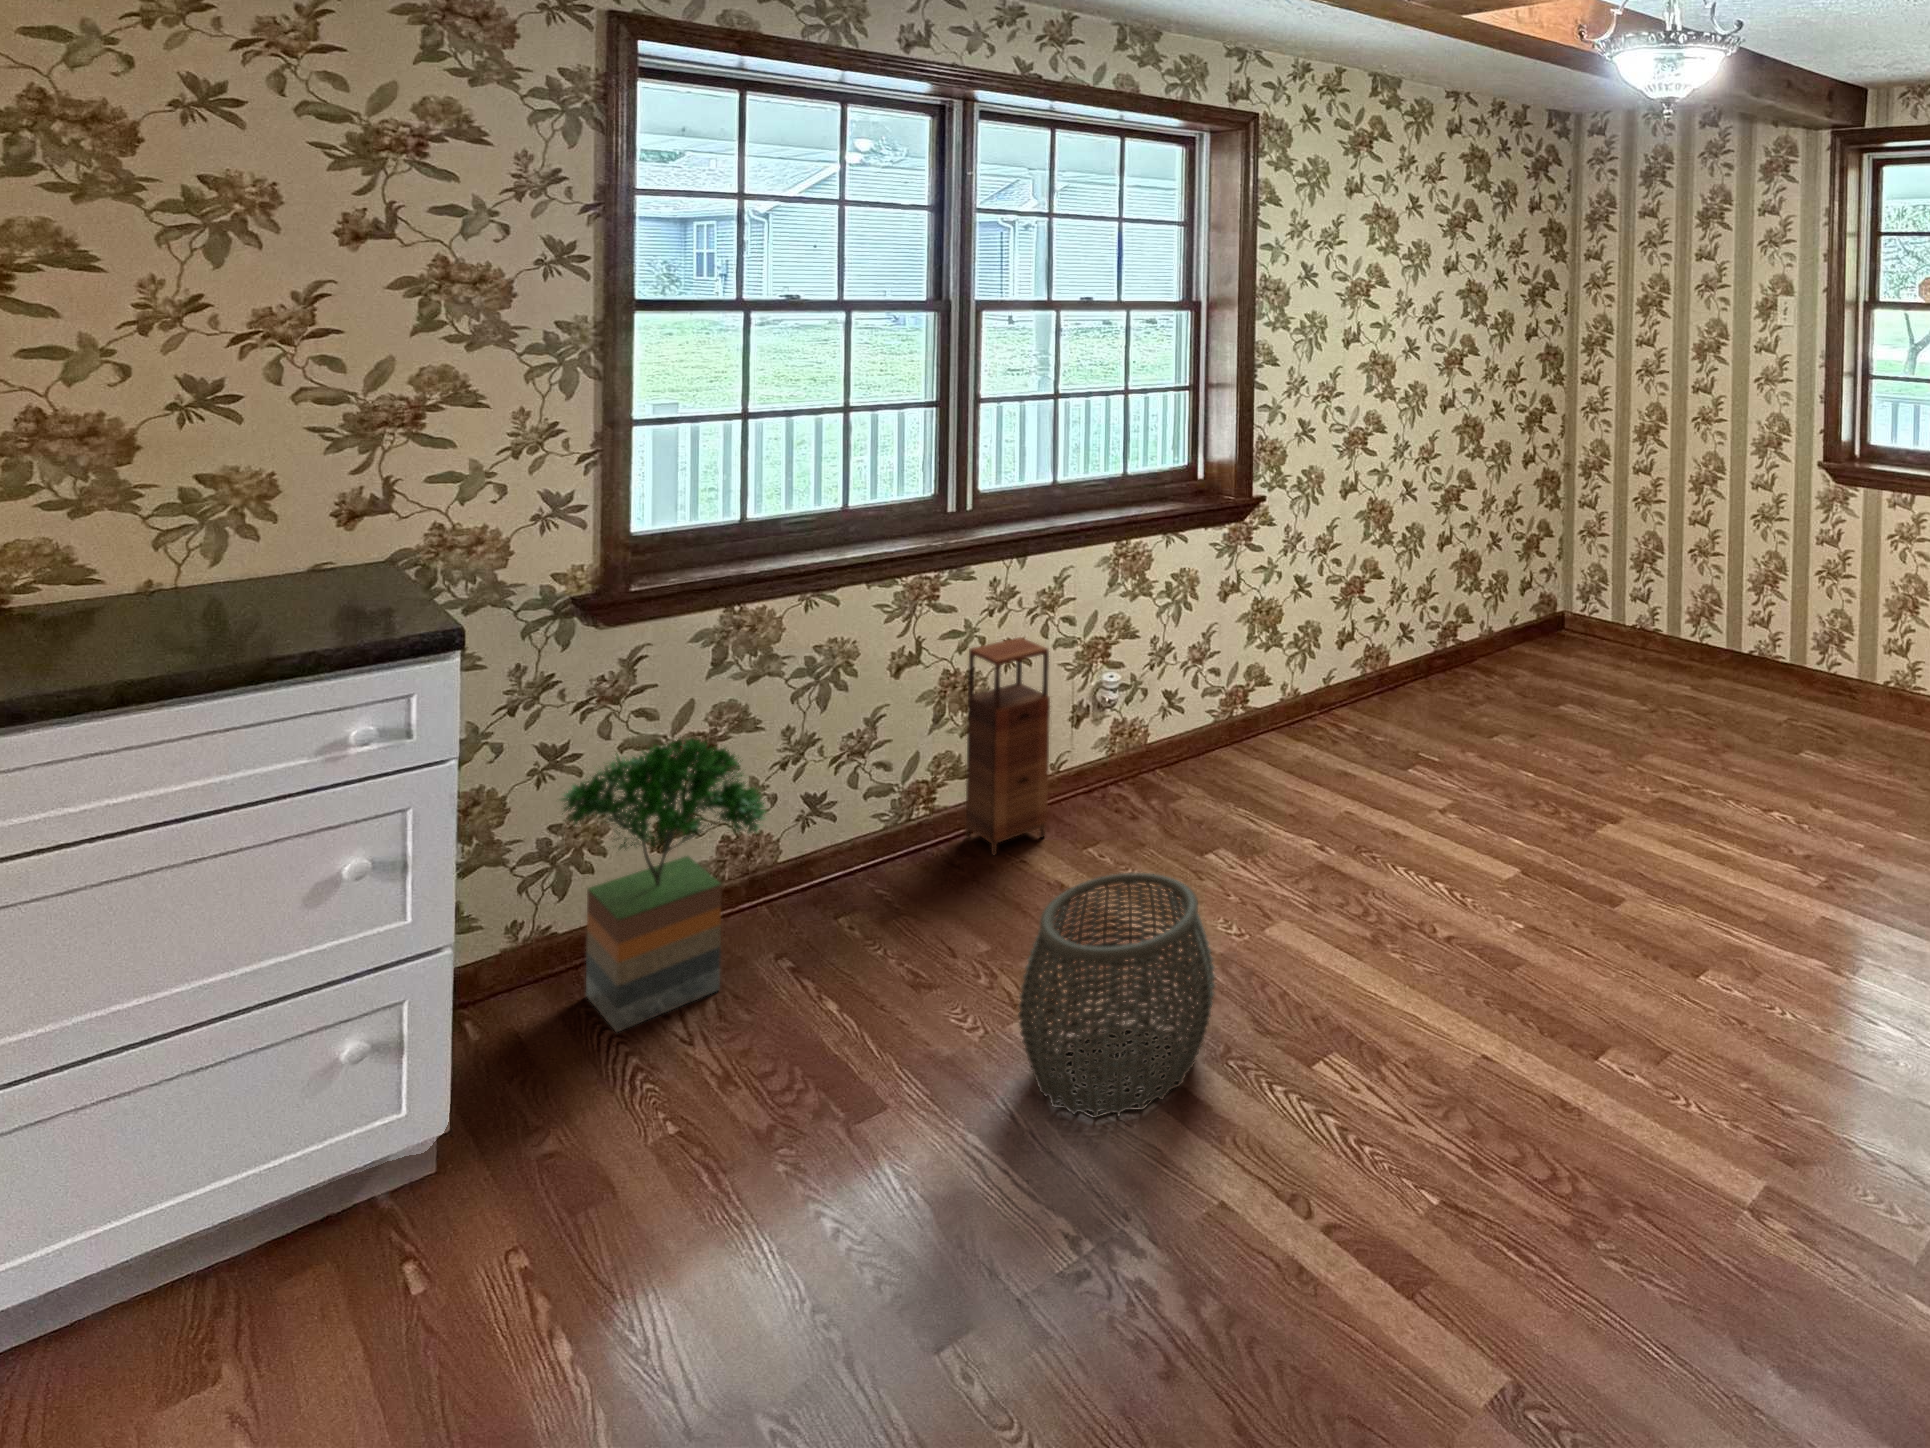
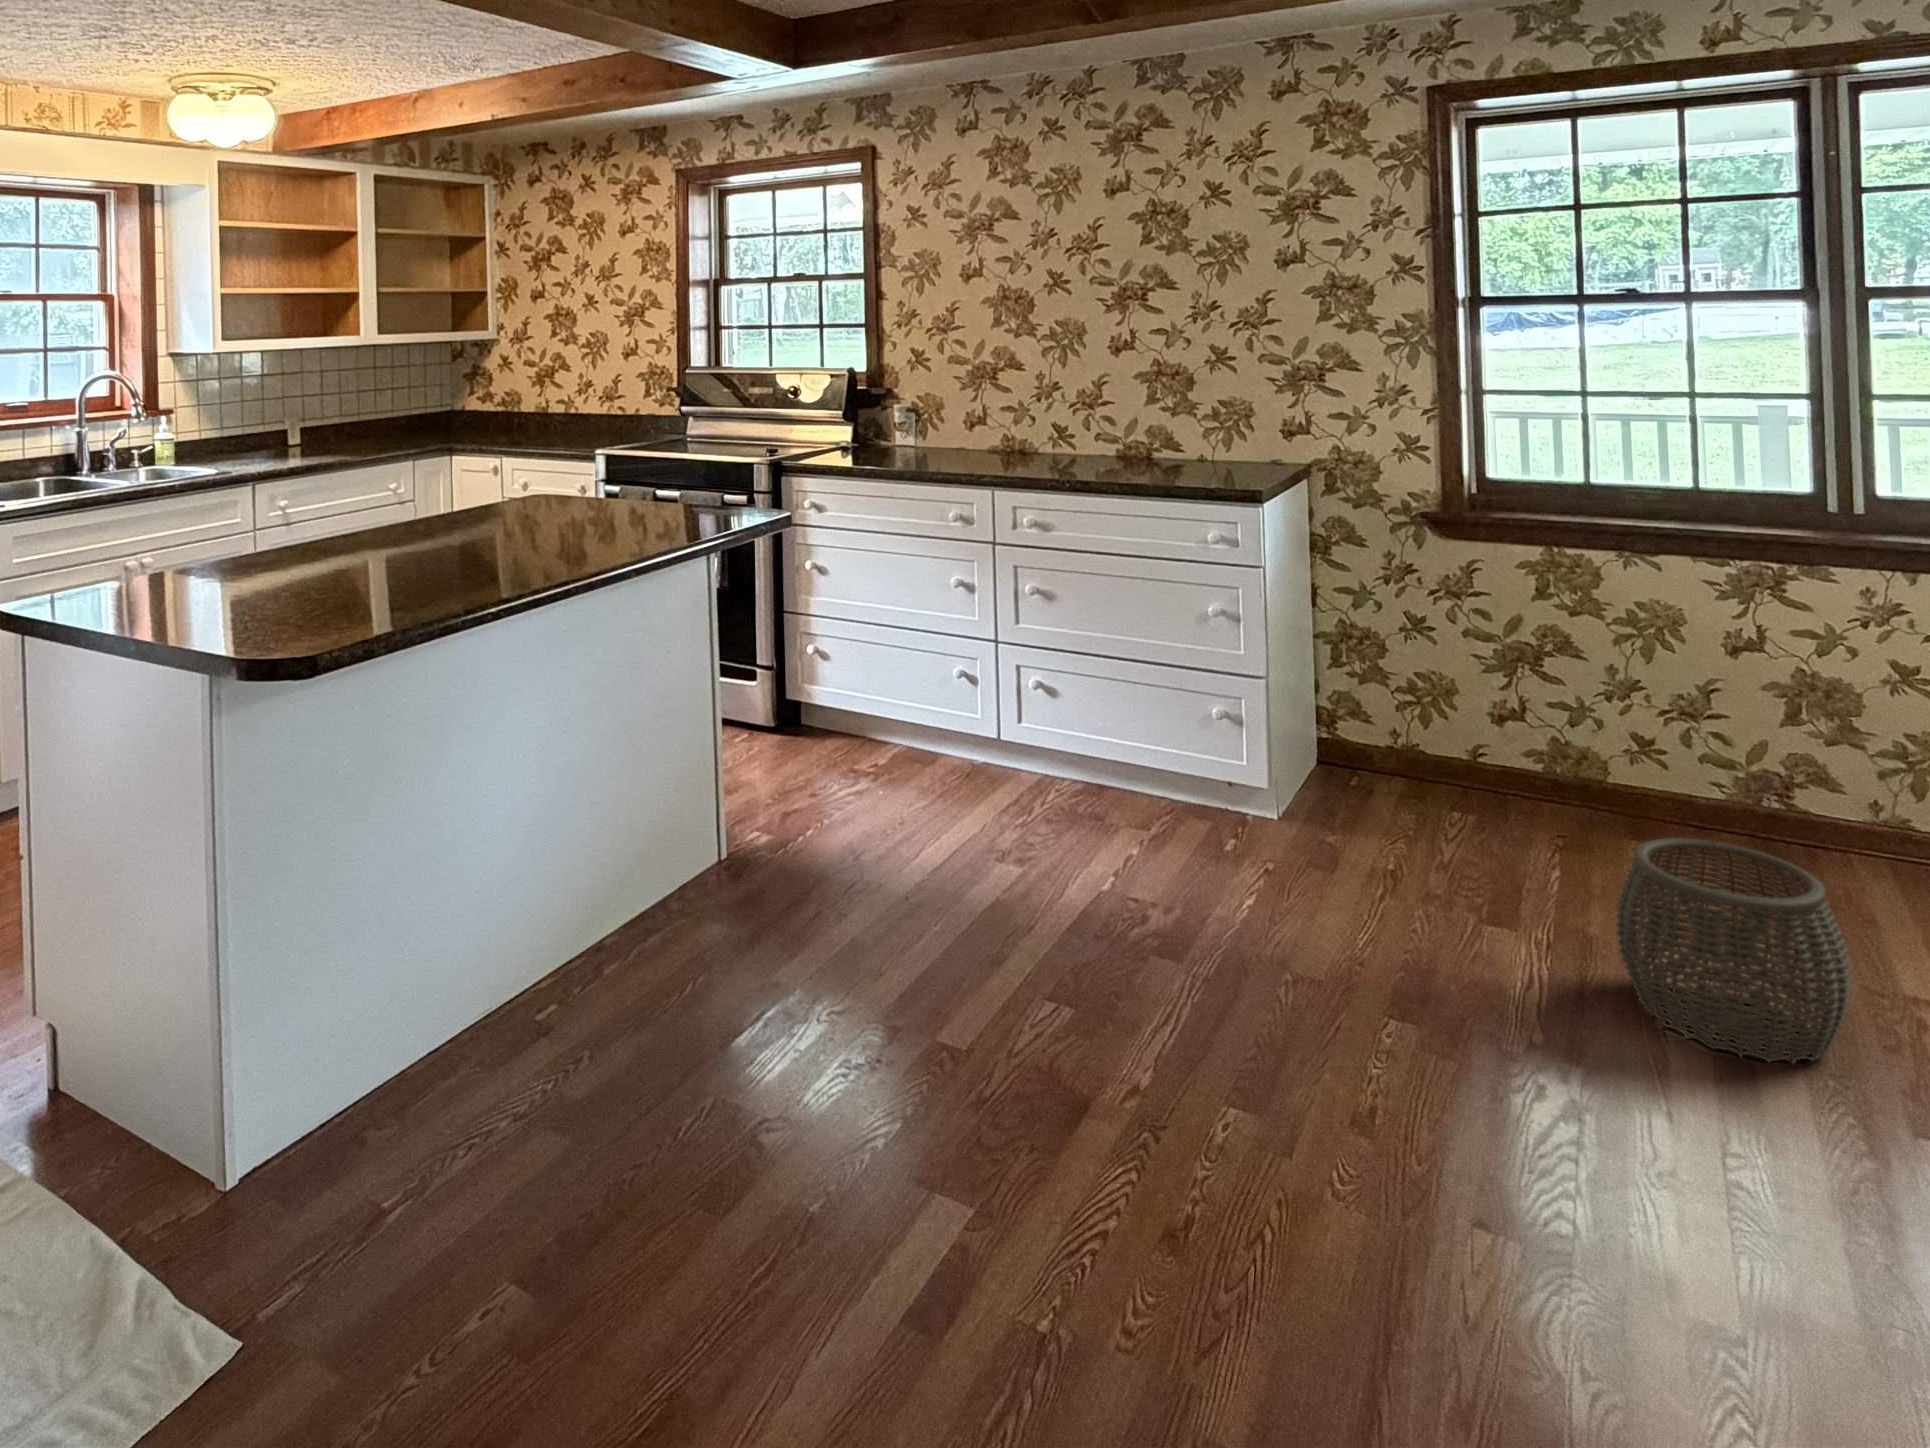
storage cabinet: present [966,637,1050,856] -> none [1822,653,1924,890]
potted tree: present [561,737,766,1032] -> none [1391,625,1541,832]

